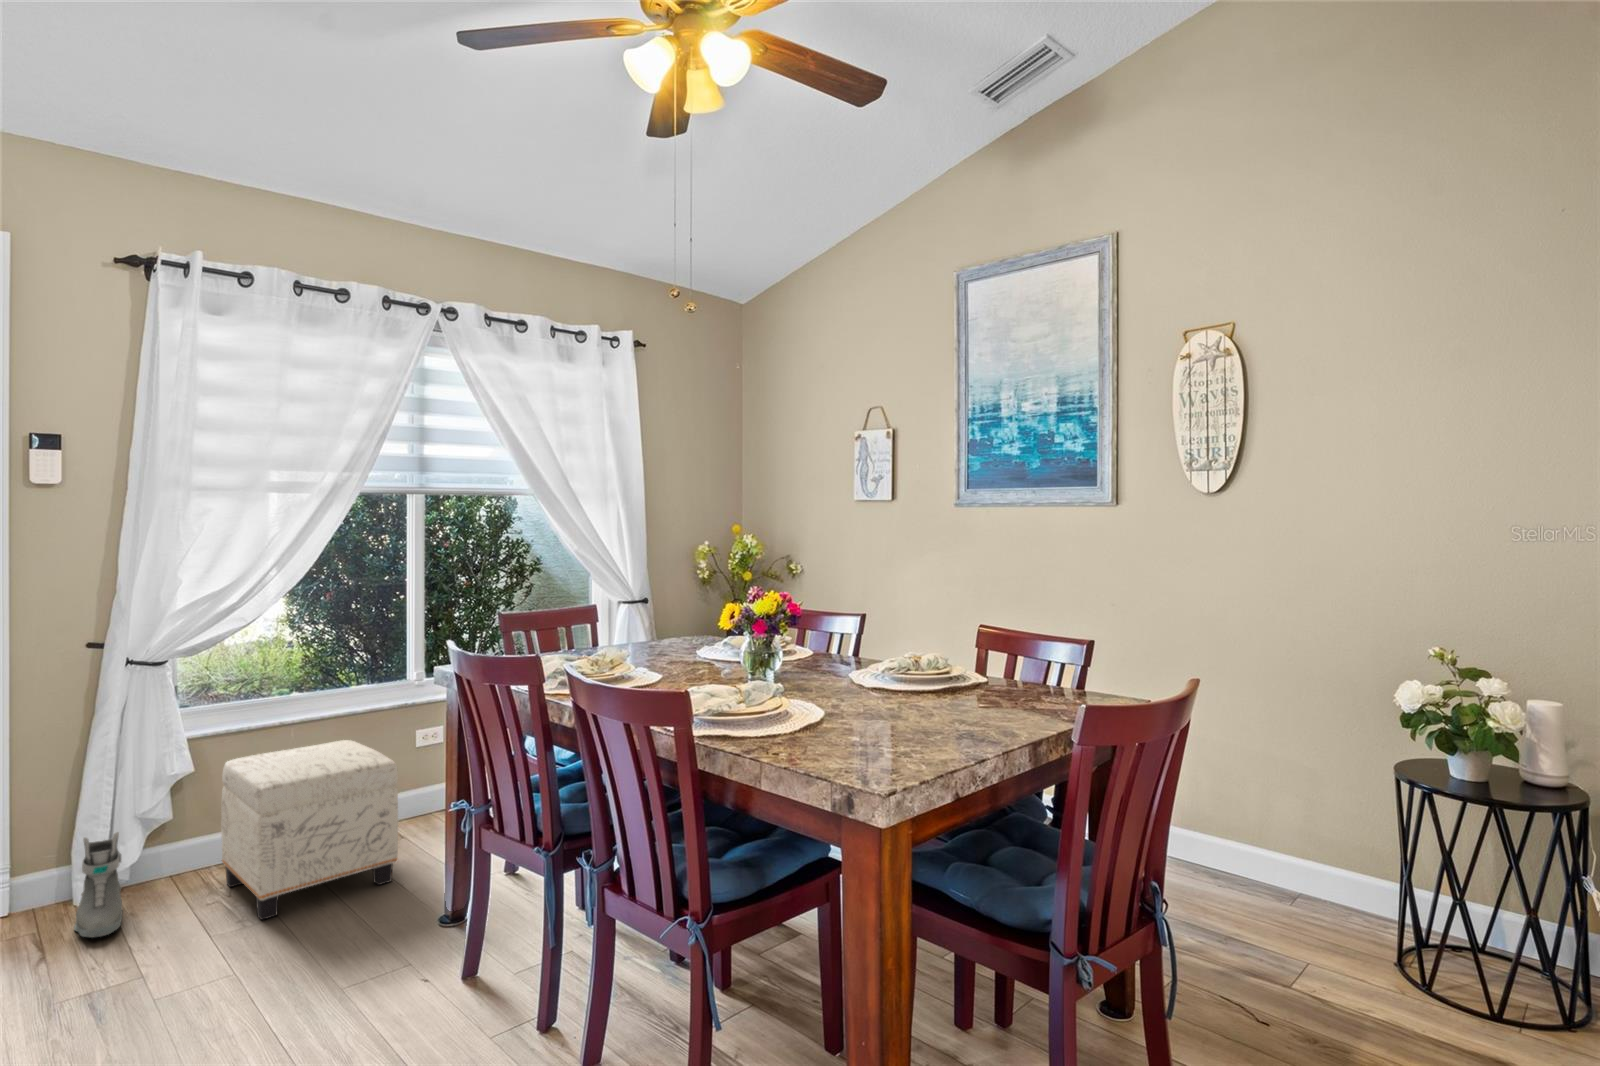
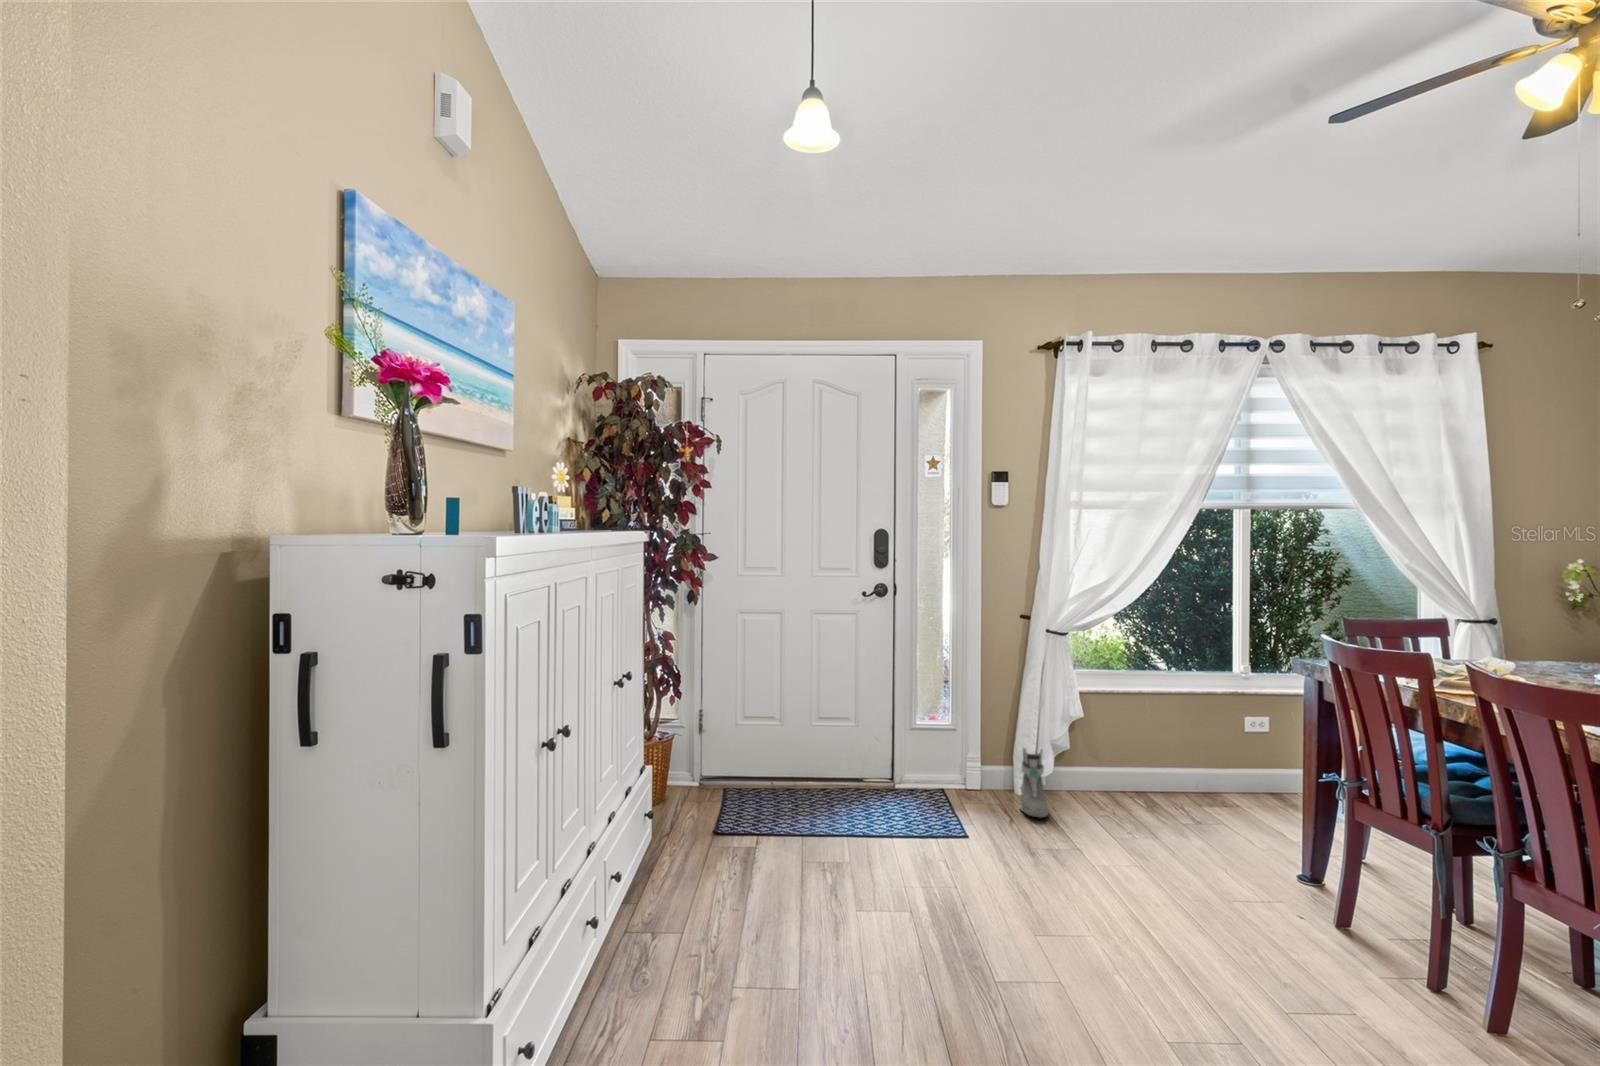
ottoman: present [221,740,398,920] -> none [1105,712,1248,836]

